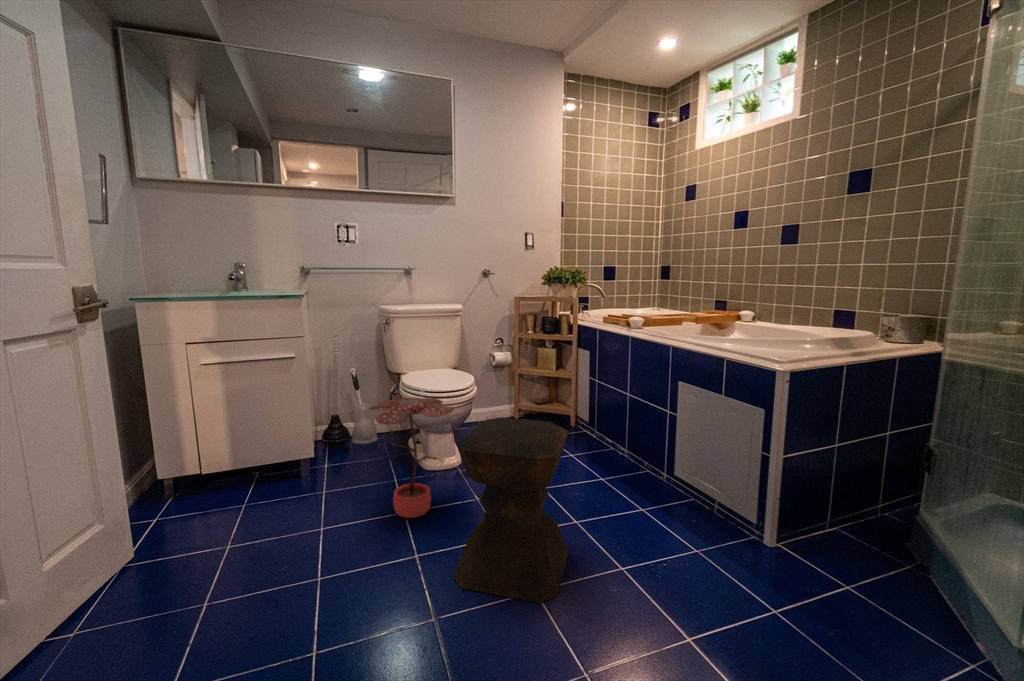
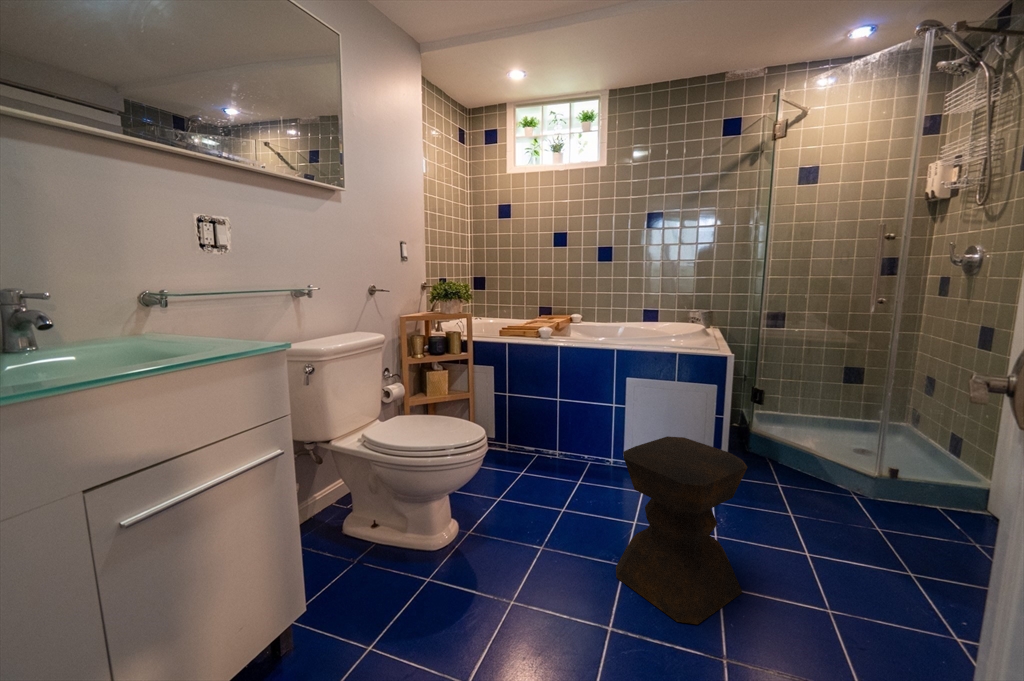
potted plant: present [370,398,453,518] -> none [466,453,569,609]

